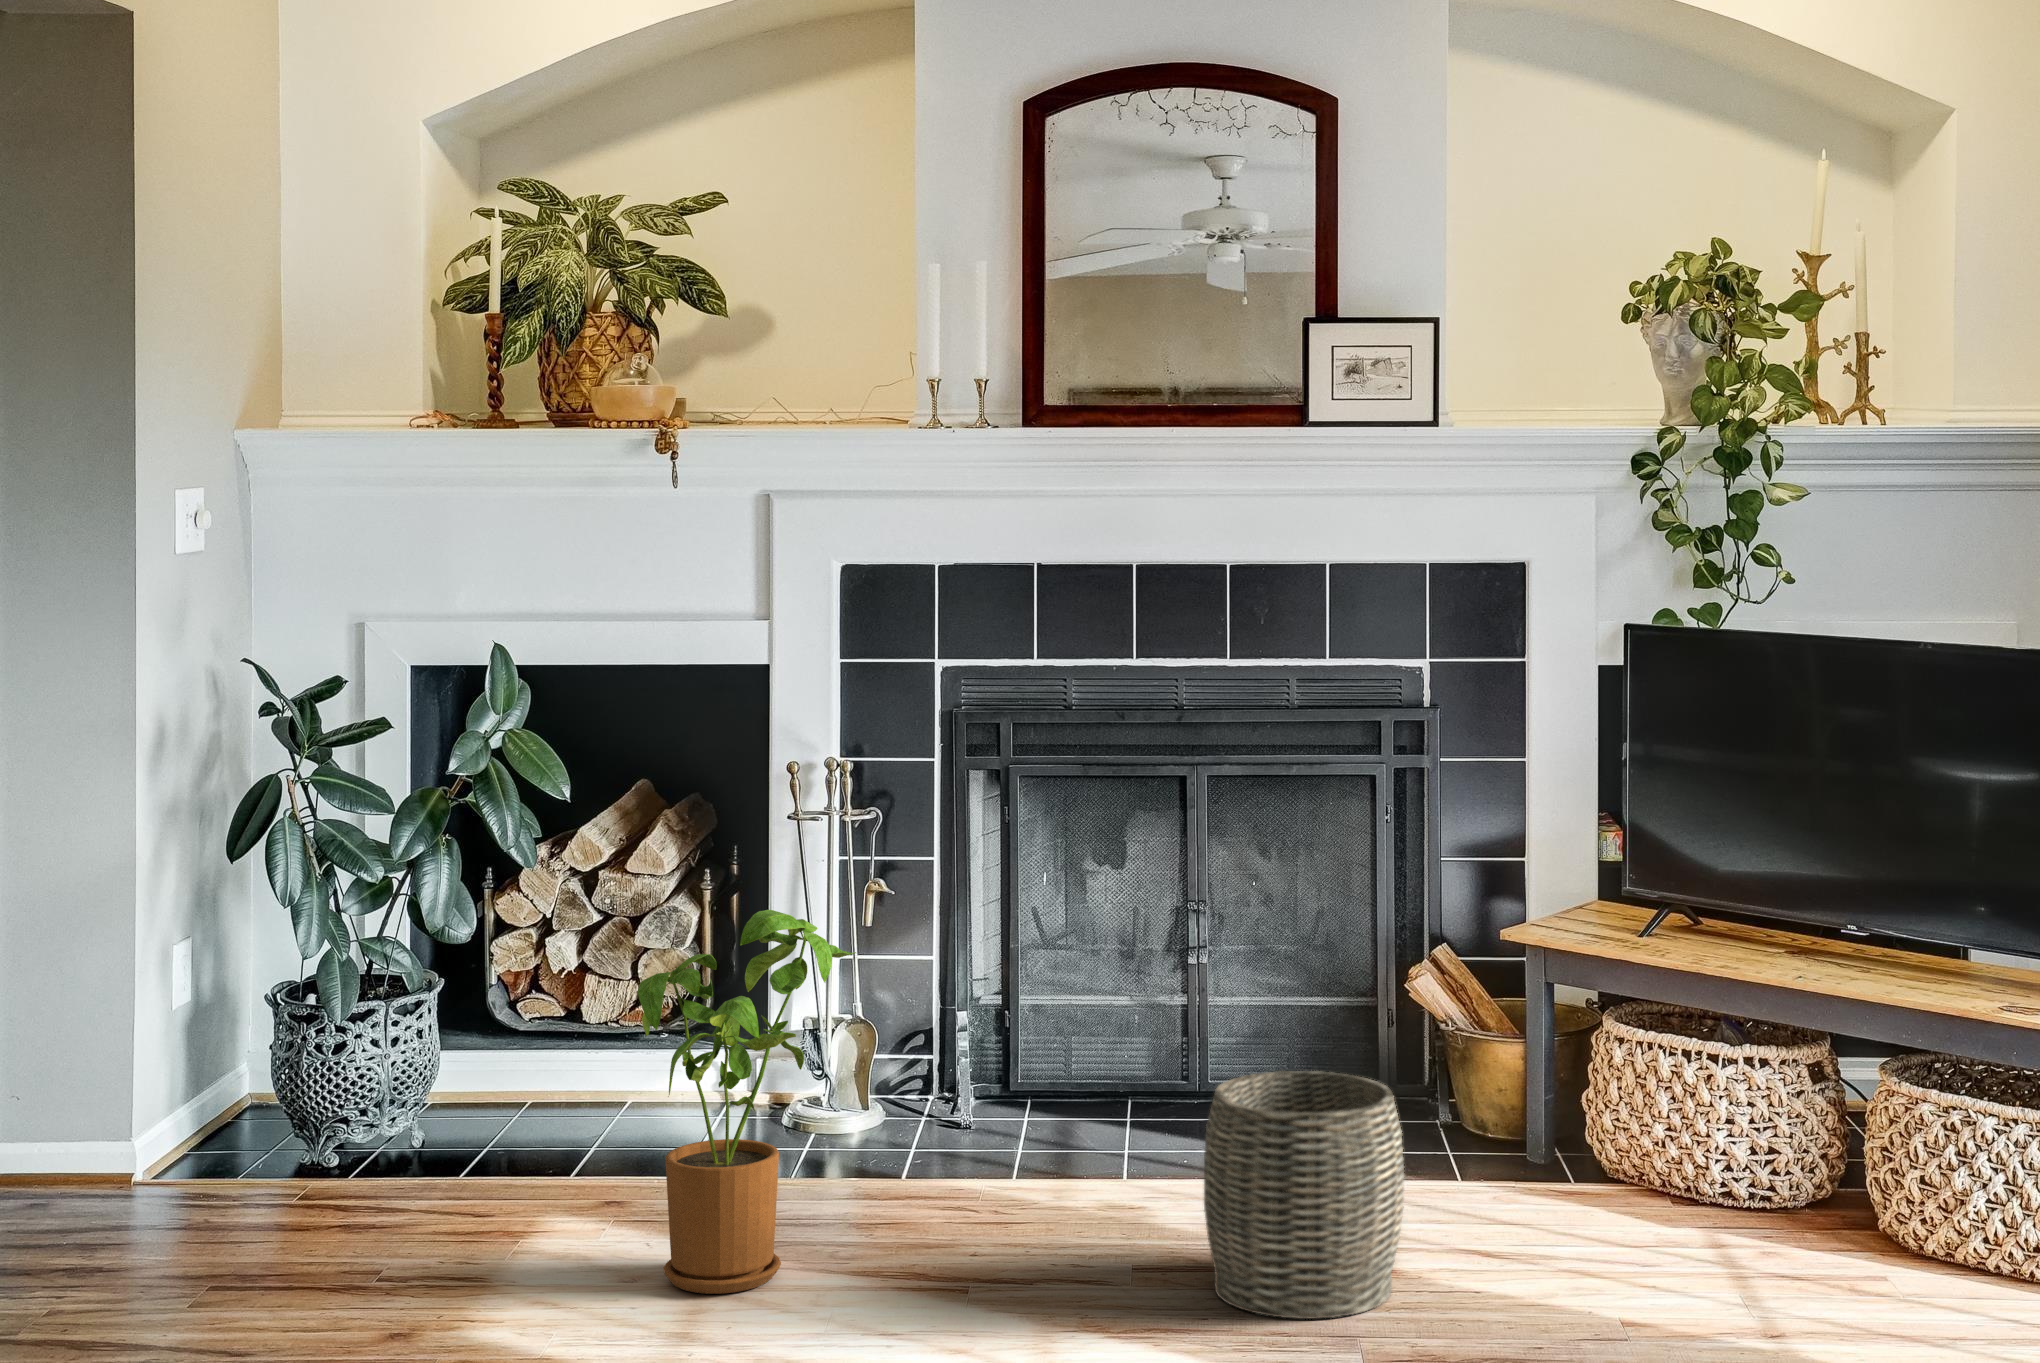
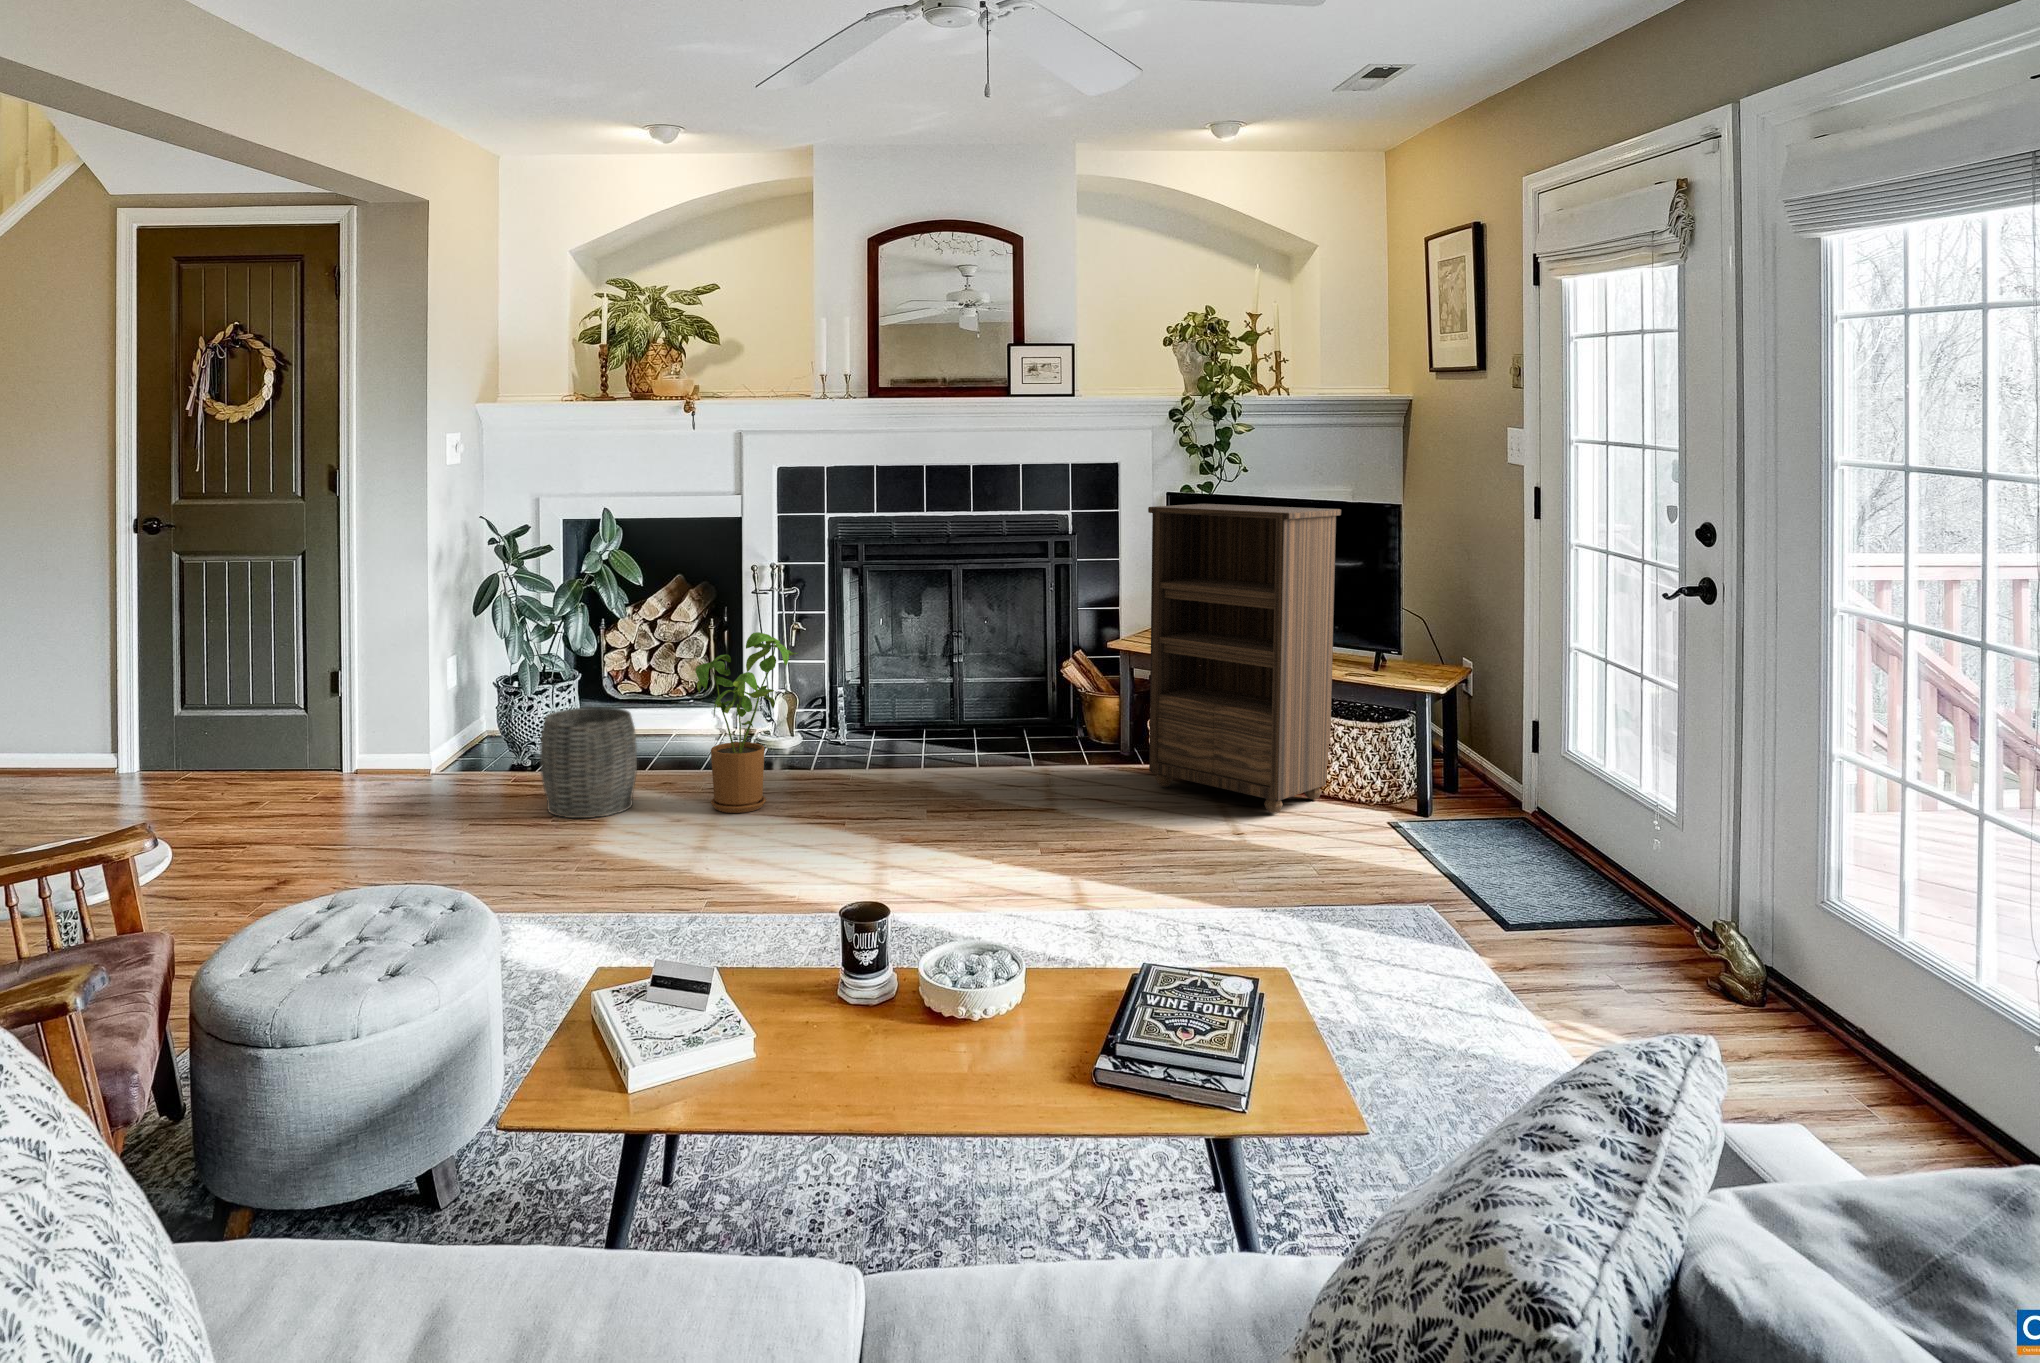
bookshelf: none [1584,646,1984,1305] -> present [1148,504,1341,813]
woven basket: present [1204,1071,1404,1319] -> present [540,707,637,818]

